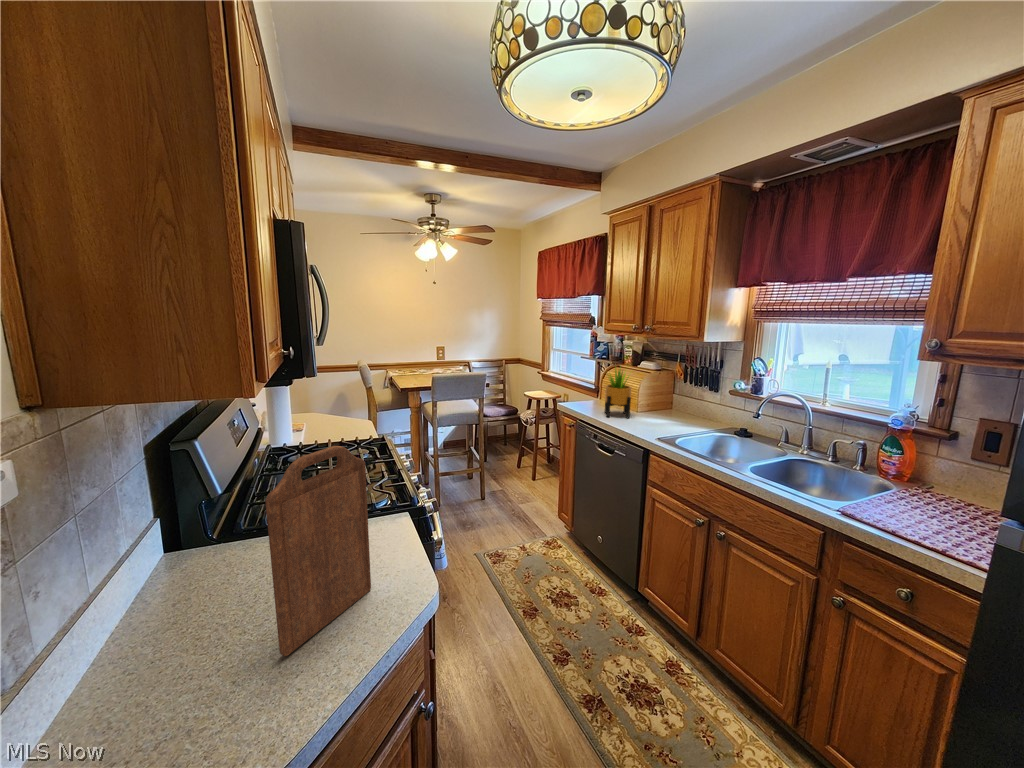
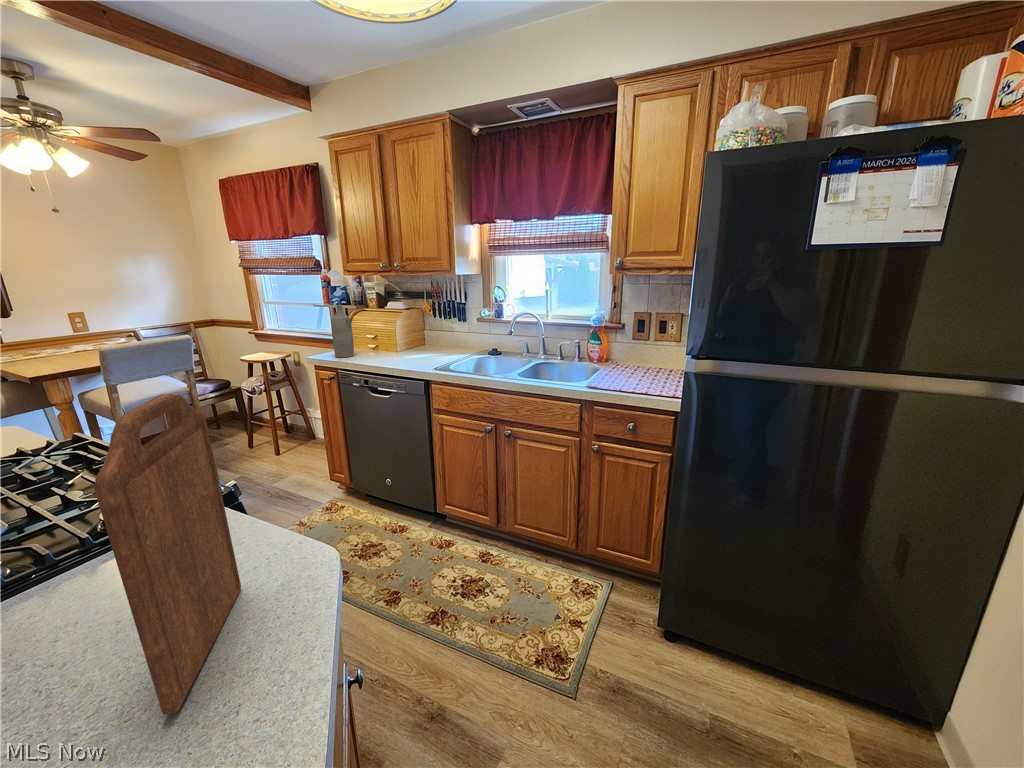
bottle: none [577,362,596,409] -> present [331,305,354,357]
potted plant: present [605,369,631,418] -> none [362,304,397,360]

